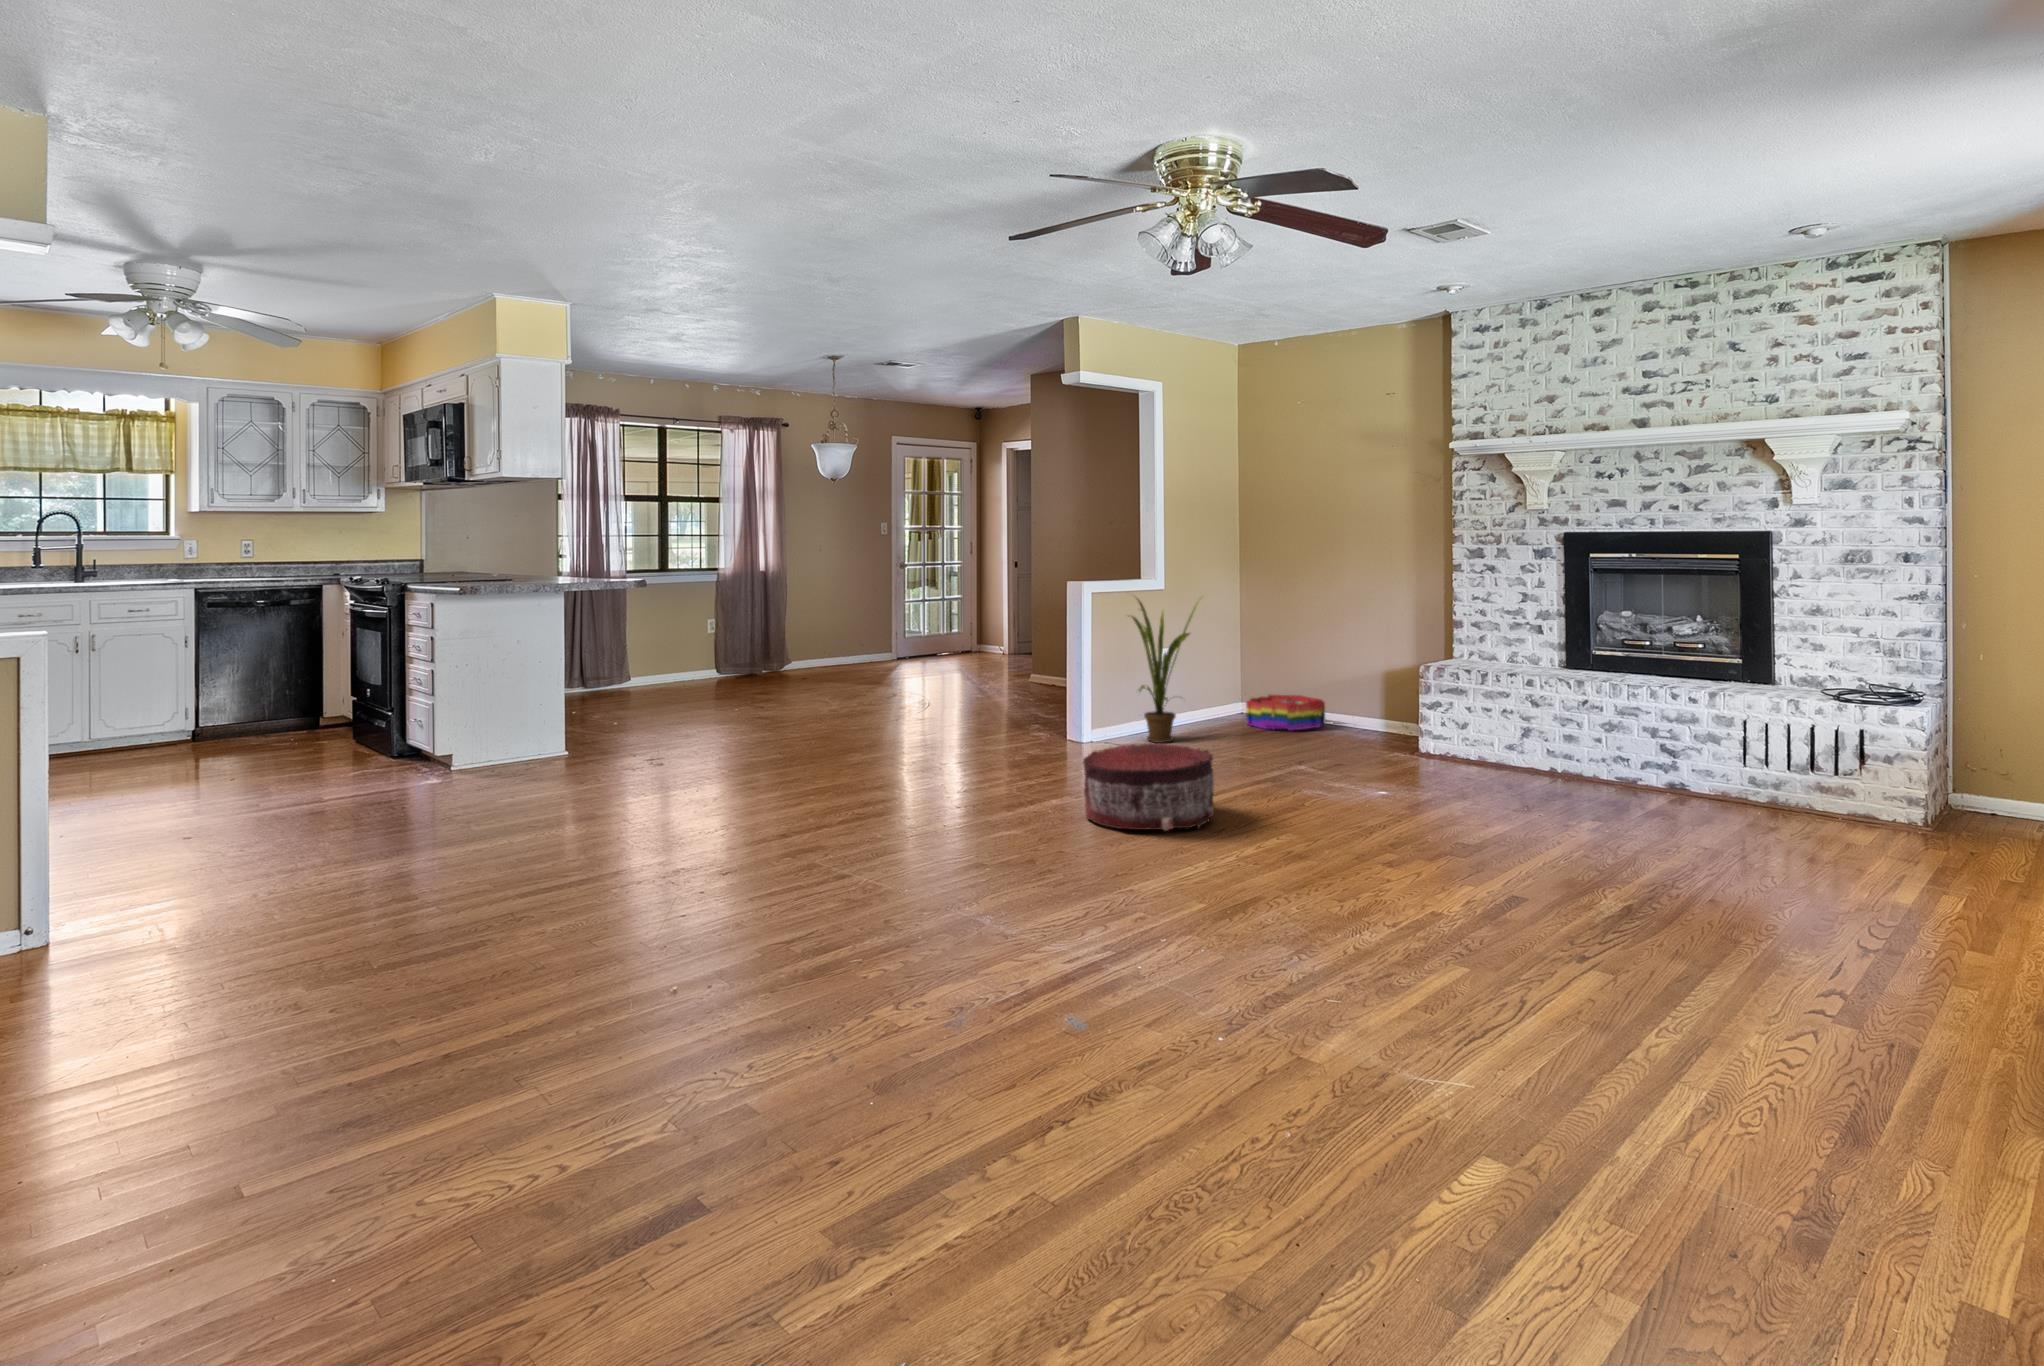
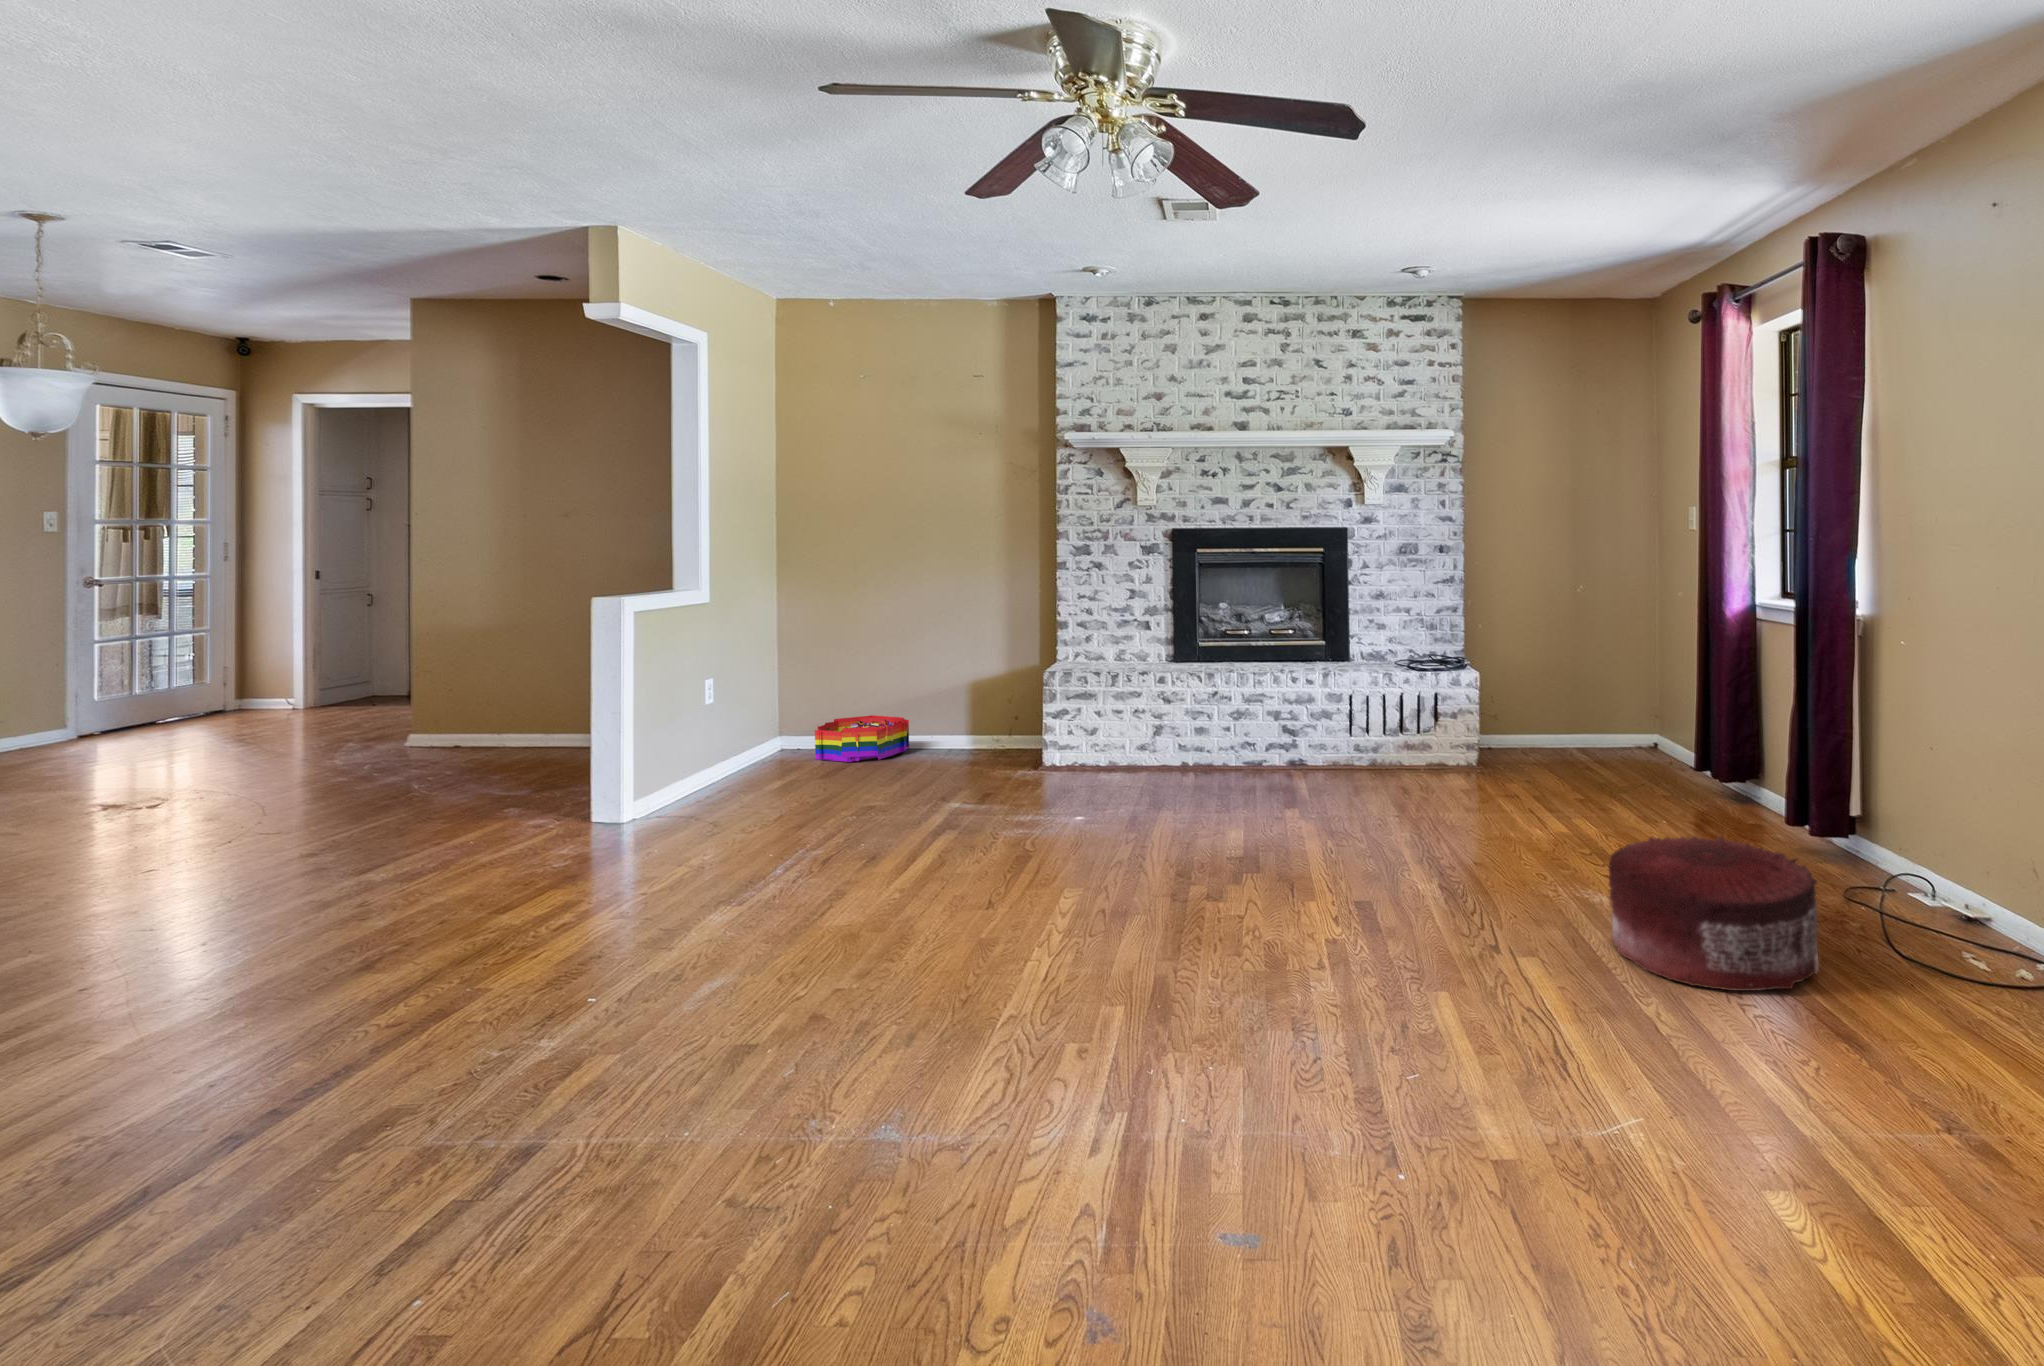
house plant: present [1131,599,1198,743] -> none [672,608,795,804]
pouf: present [1083,743,1214,830] -> present [1609,837,1819,991]

